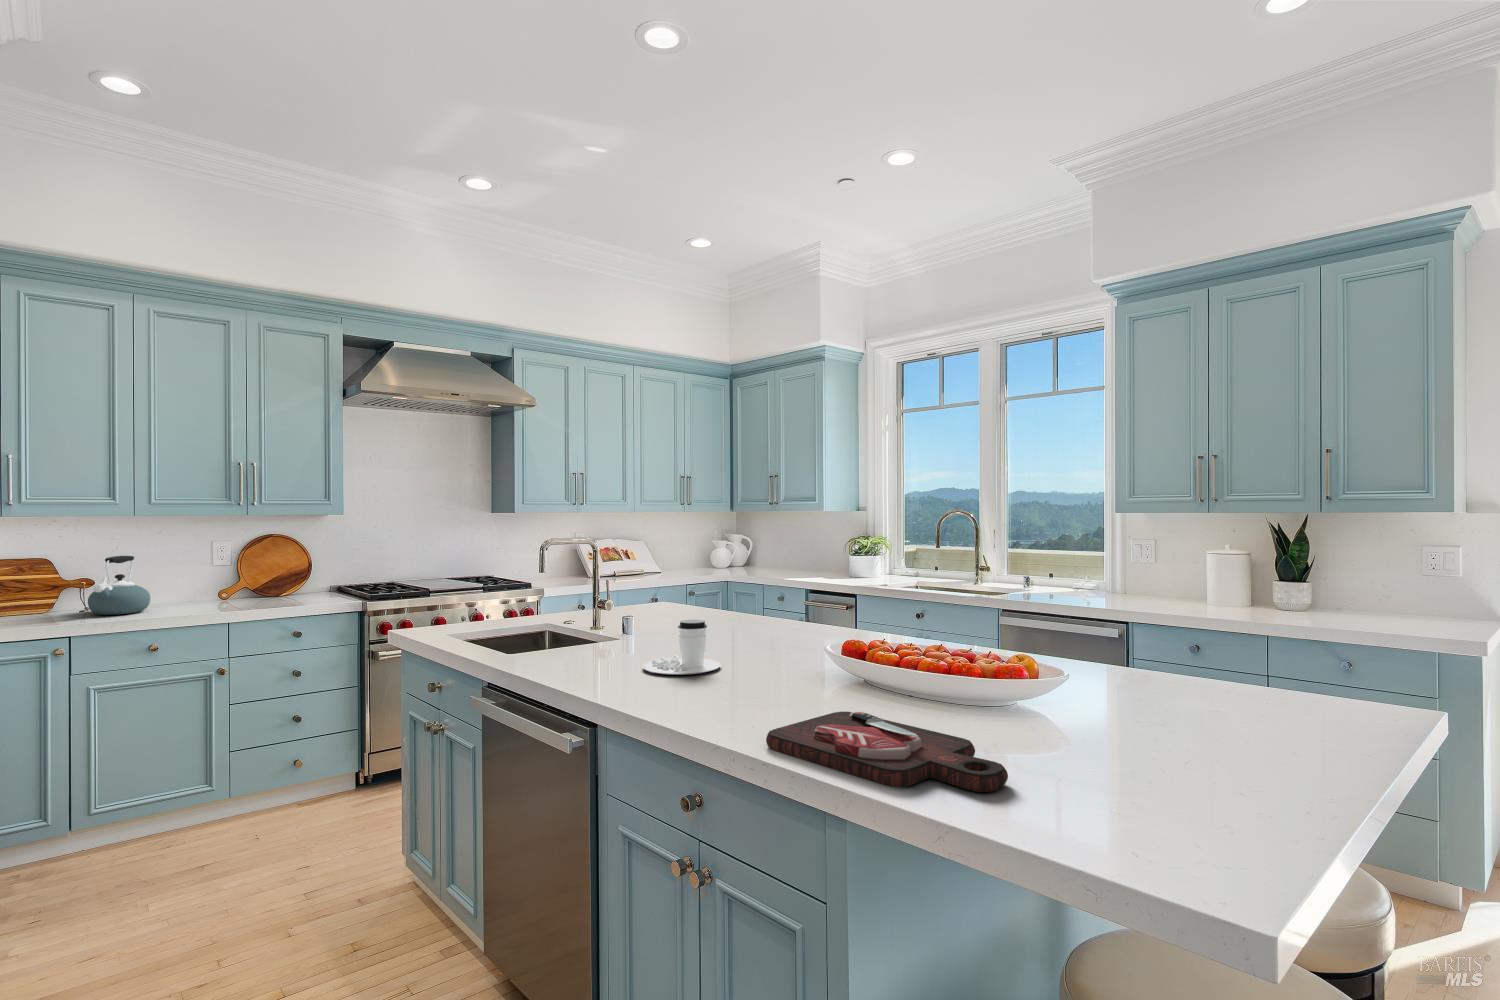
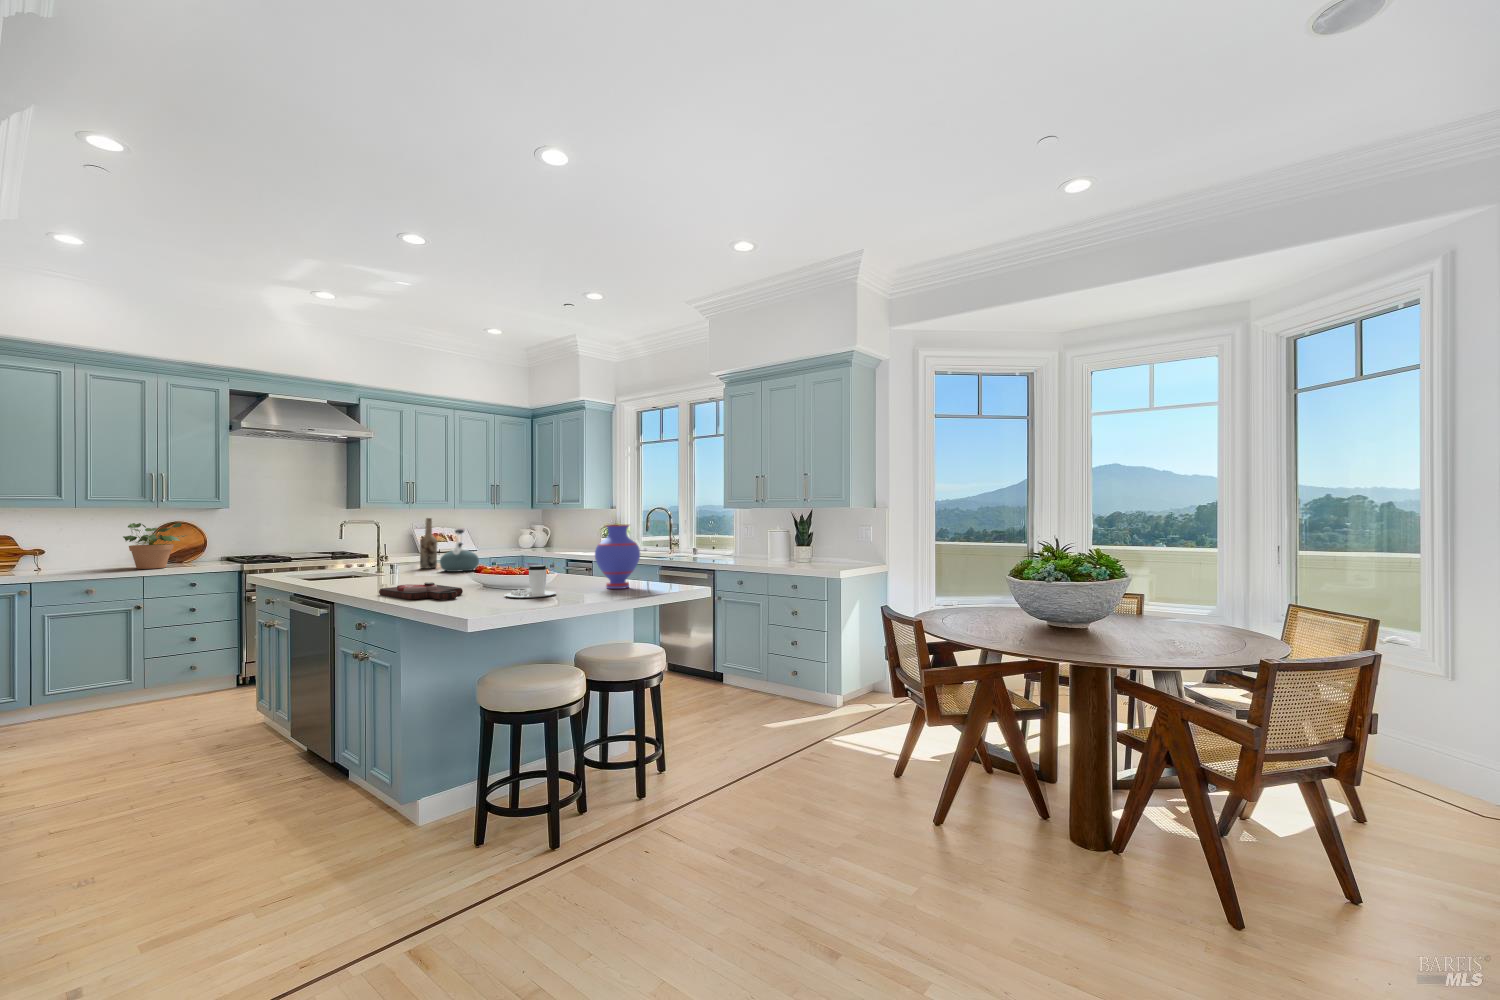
potted plant: none [199,537,292,610] -> present [123,523,186,569]
wine bottle: none [674,538,701,629] -> present [420,518,437,569]
kettle: present [88,556,150,615] -> present [440,529,479,572]
vase: none [1229,577,1362,741] -> present [595,525,640,589]
coffee cup: present [643,620,721,675] -> present [505,565,556,598]

